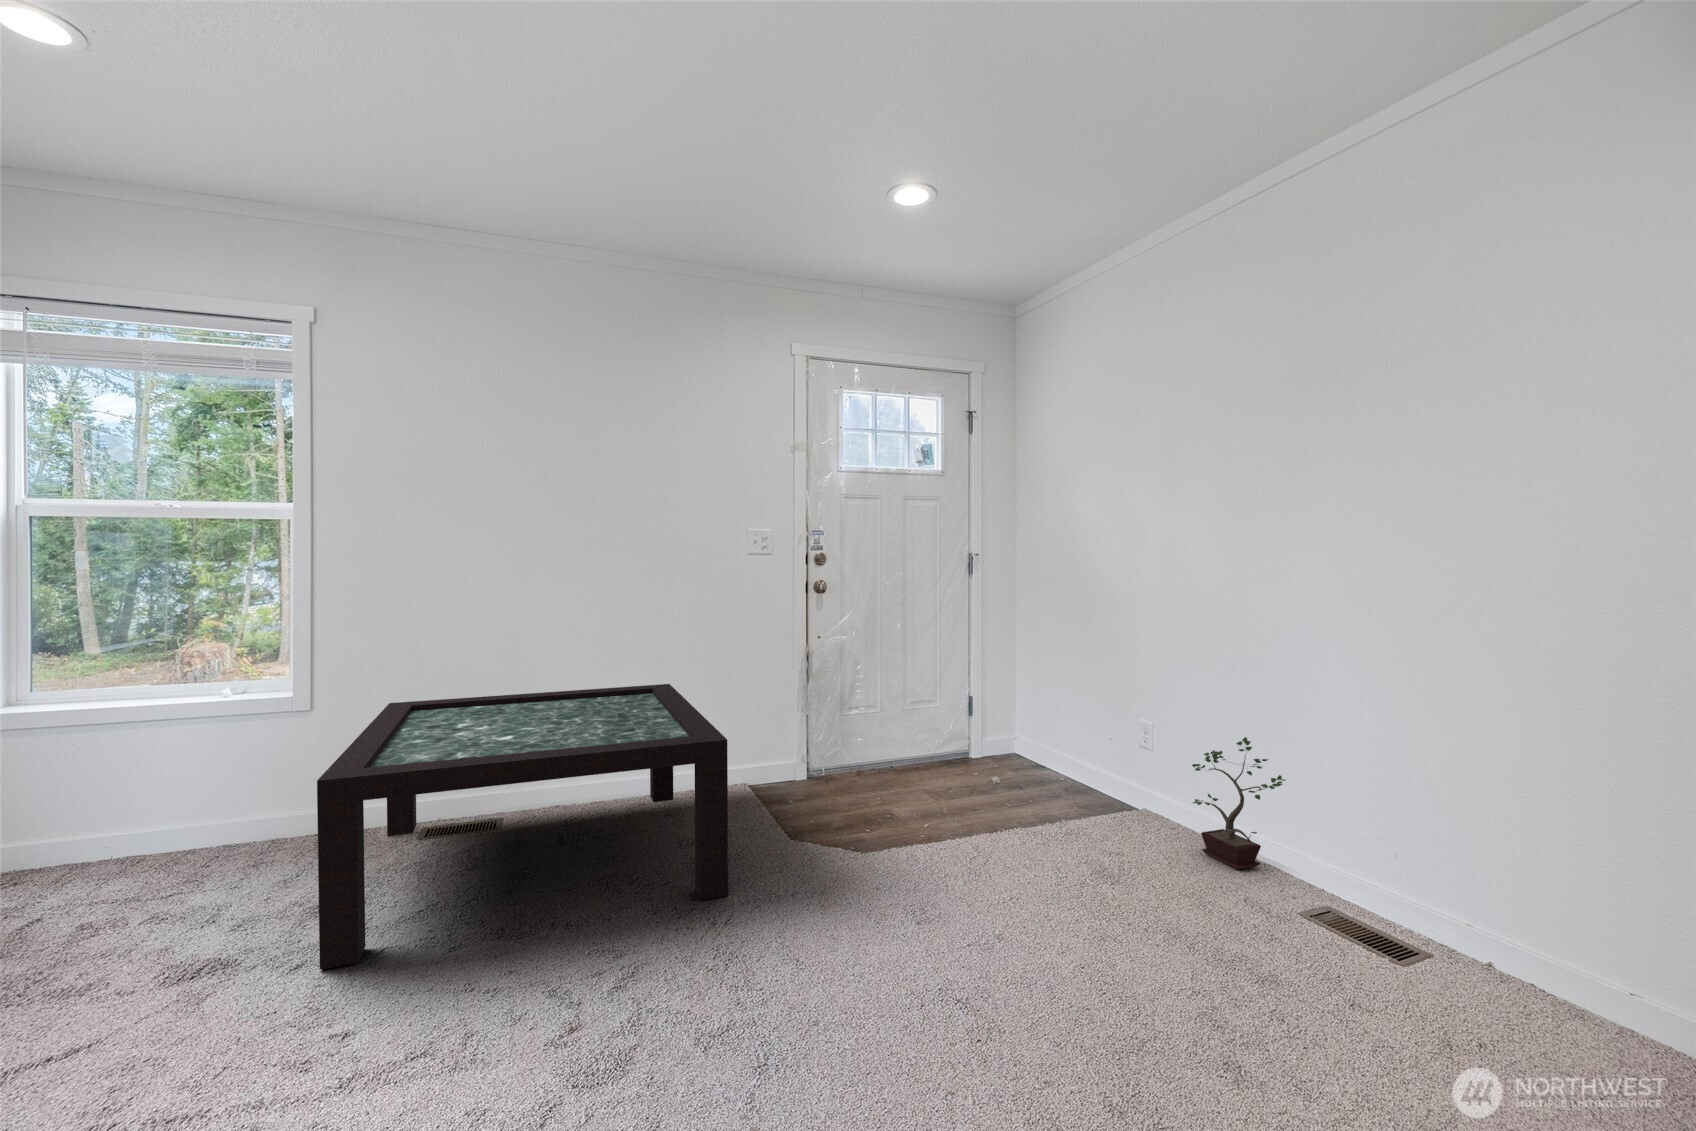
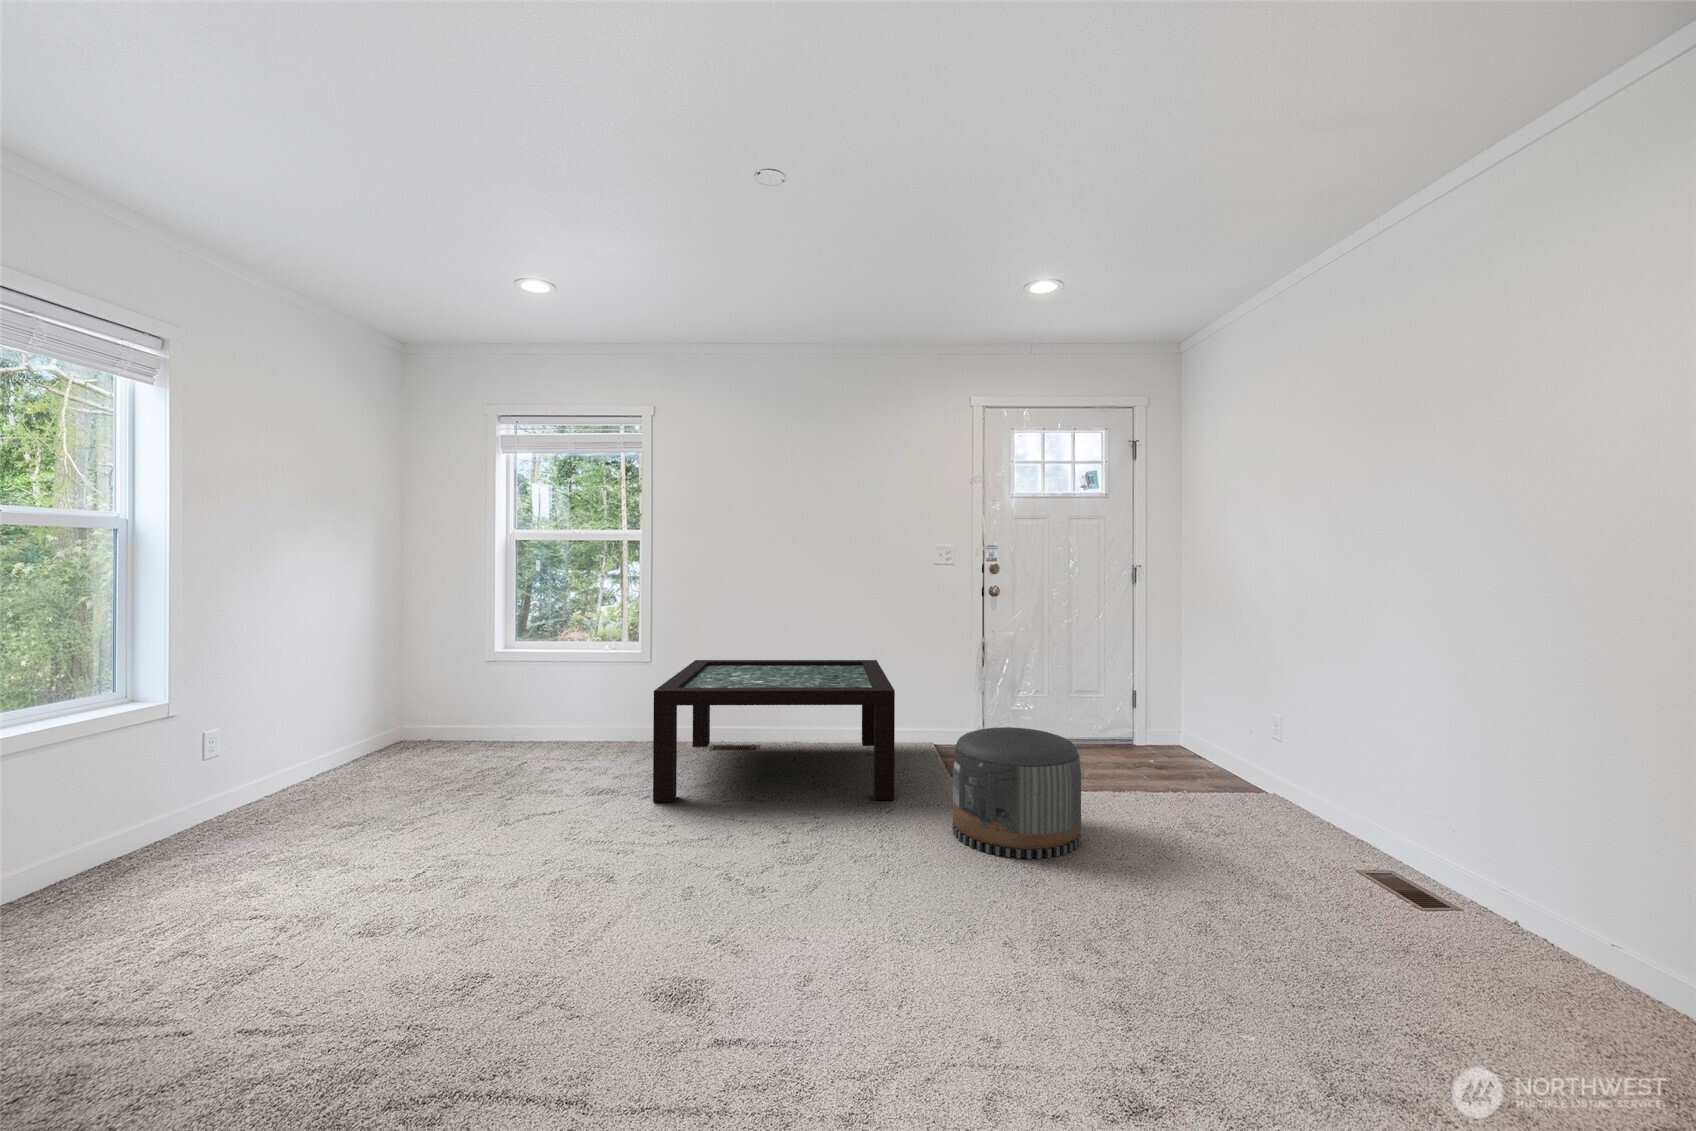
potted plant: present [1192,737,1285,870] -> none [1293,723,1367,838]
pouf: none [827,780,1001,979] -> present [953,727,1081,859]

